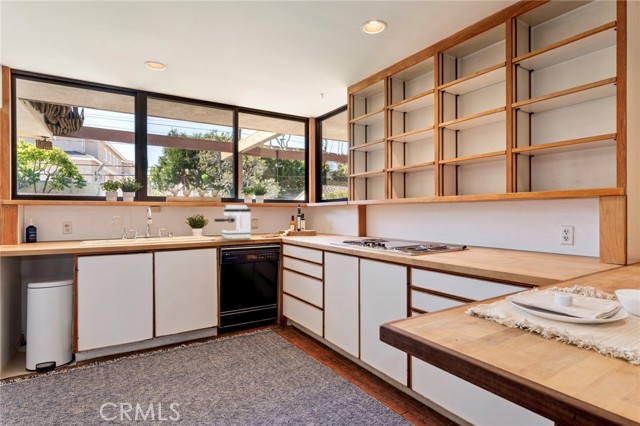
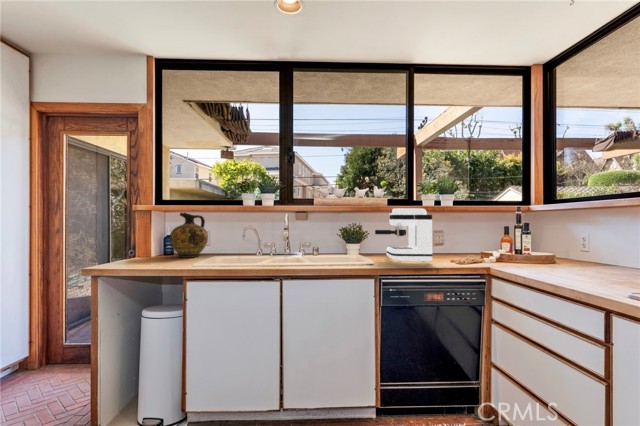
ceramic jug: none [41,207,77,243] -> present [170,213,208,257]

